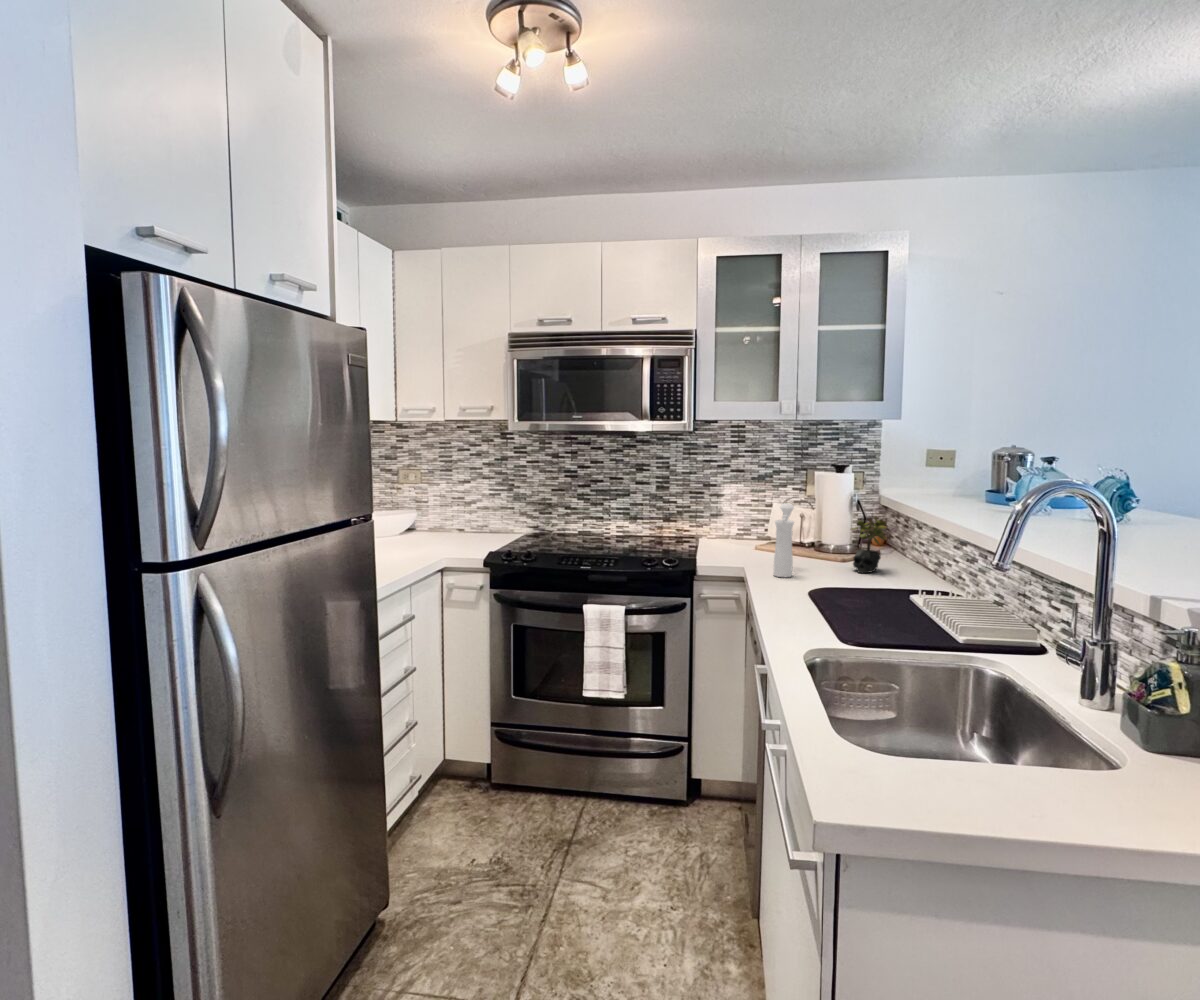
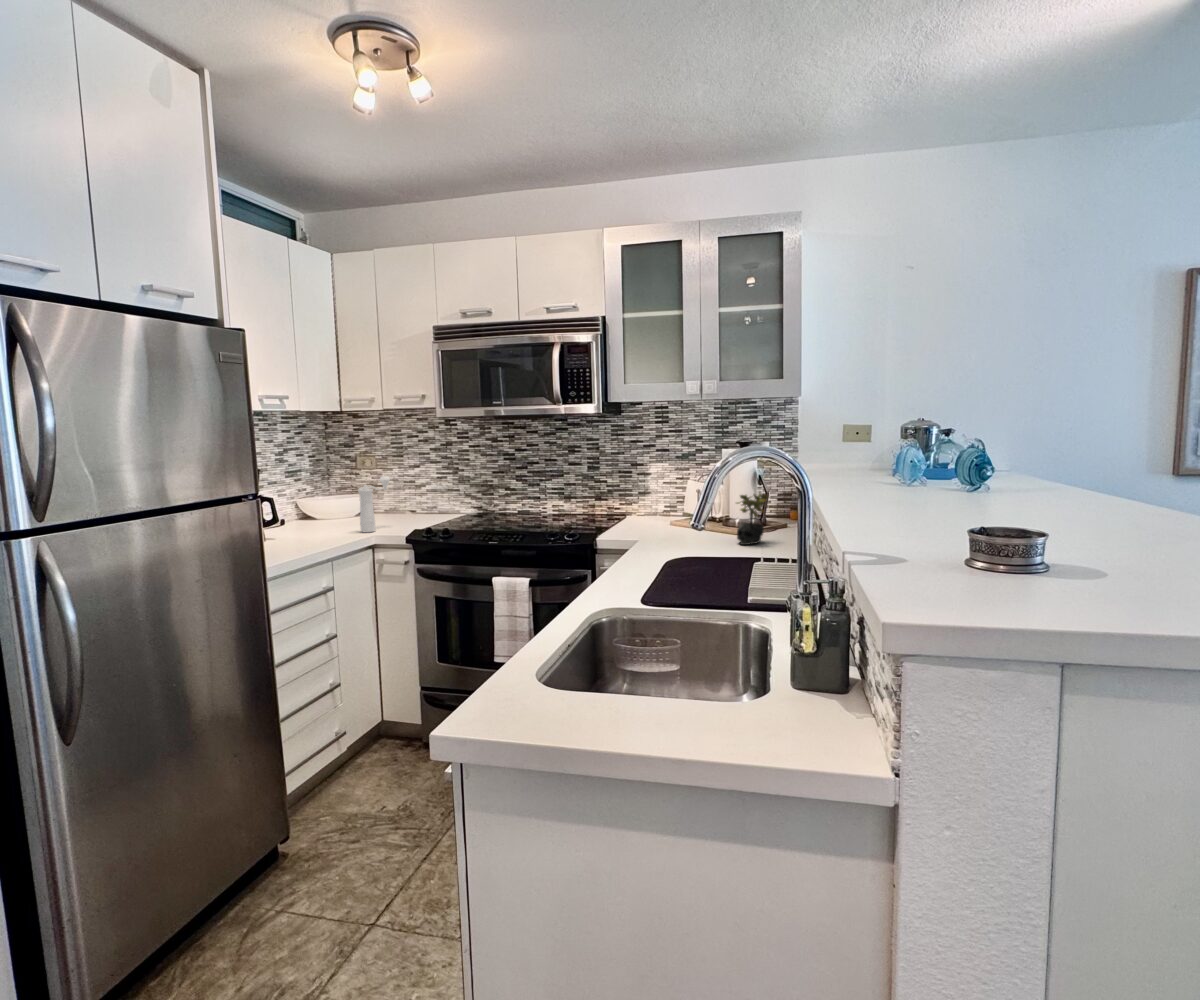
pepper mill: present [773,503,794,577] -> present [358,476,390,532]

